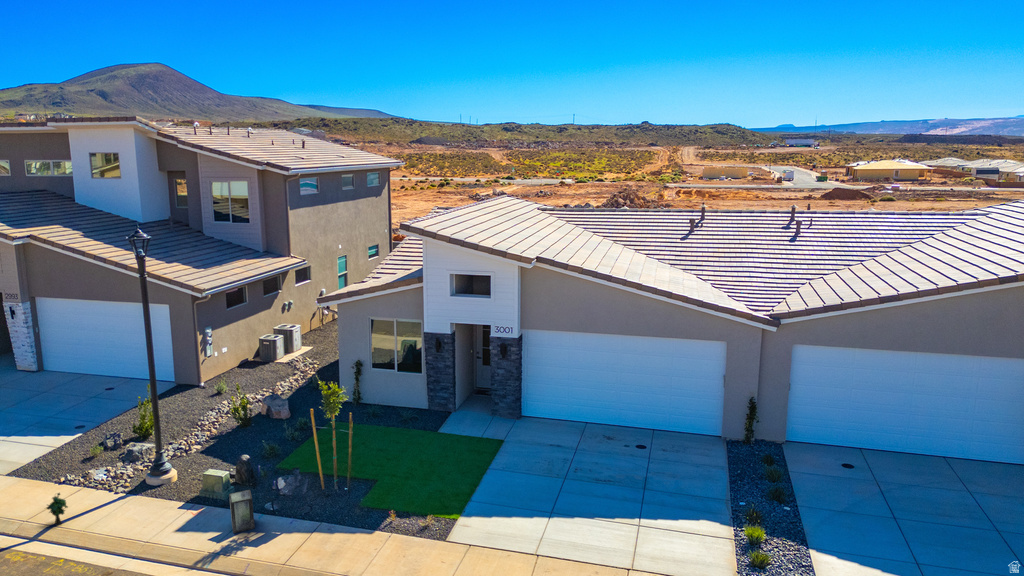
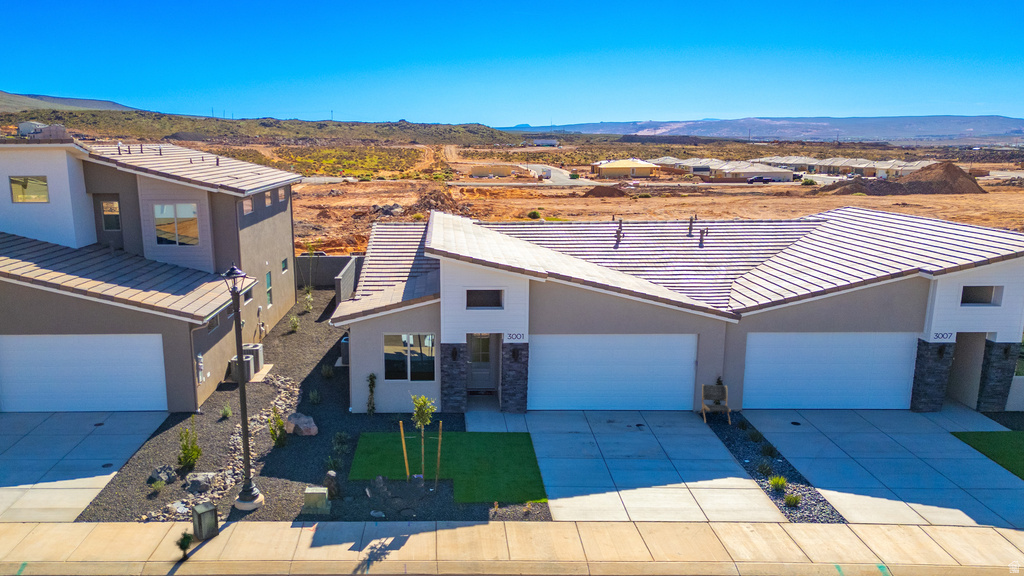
lounge chair: none [725,402,763,456] -> present [701,384,731,424]
storage box: present [229,490,255,533] -> present [191,501,219,542]

